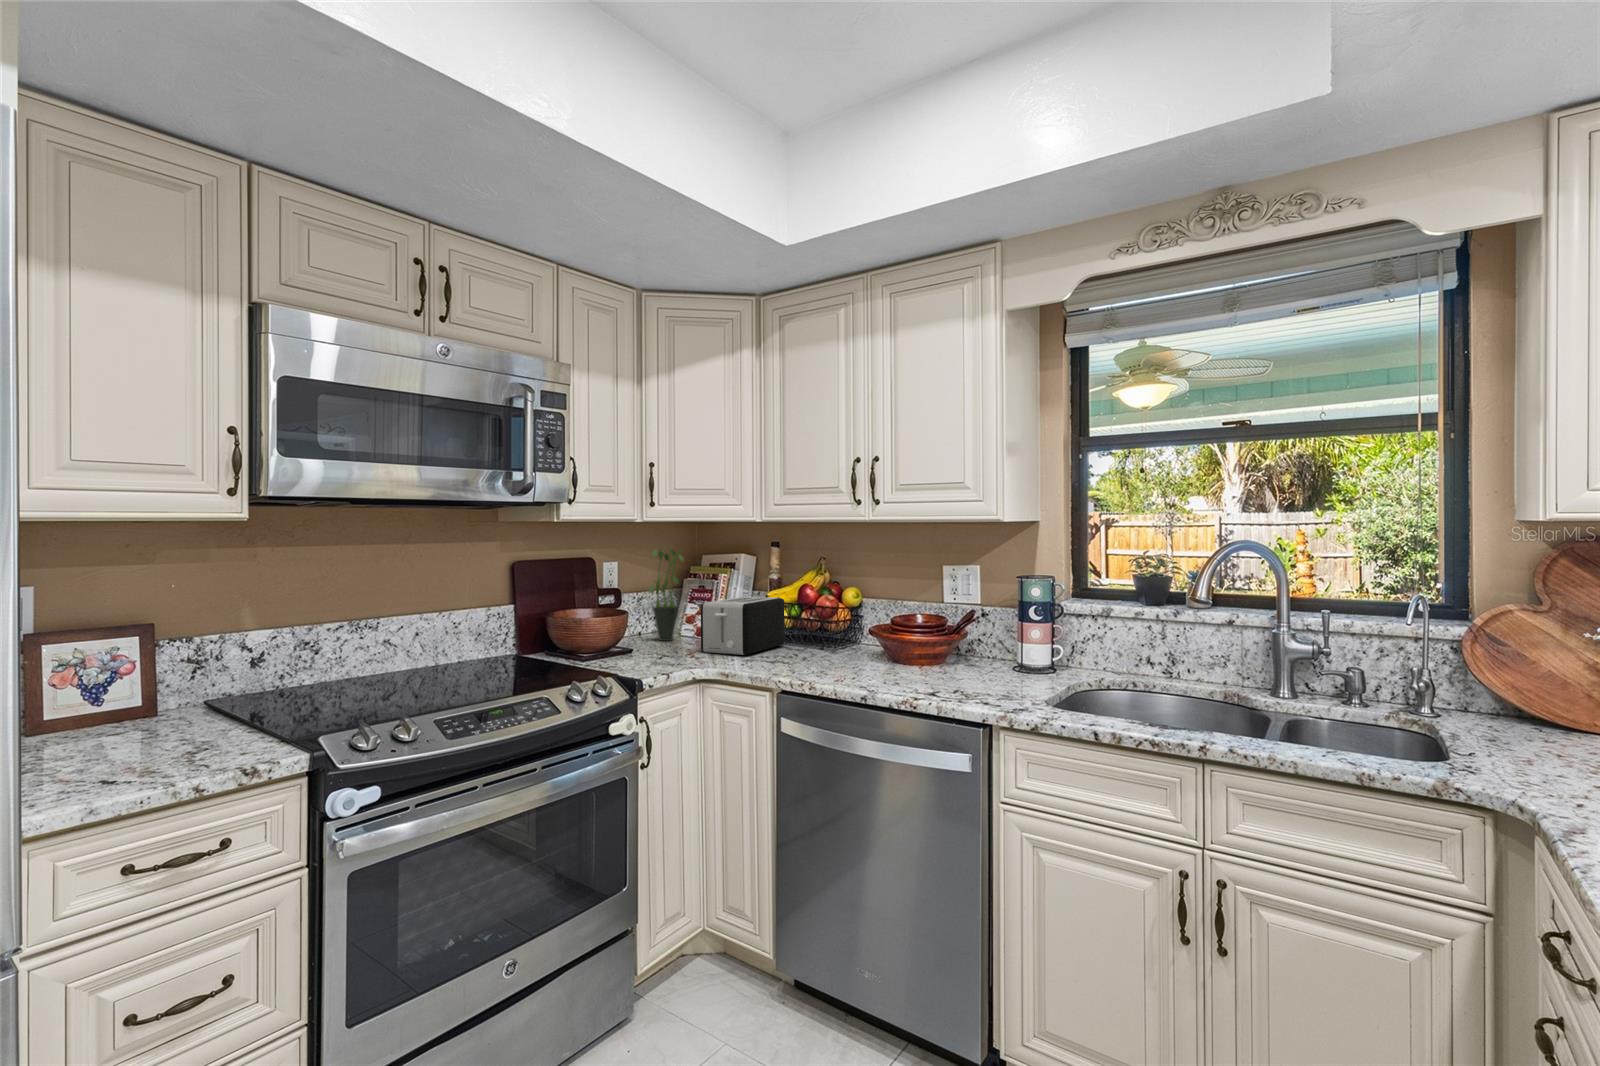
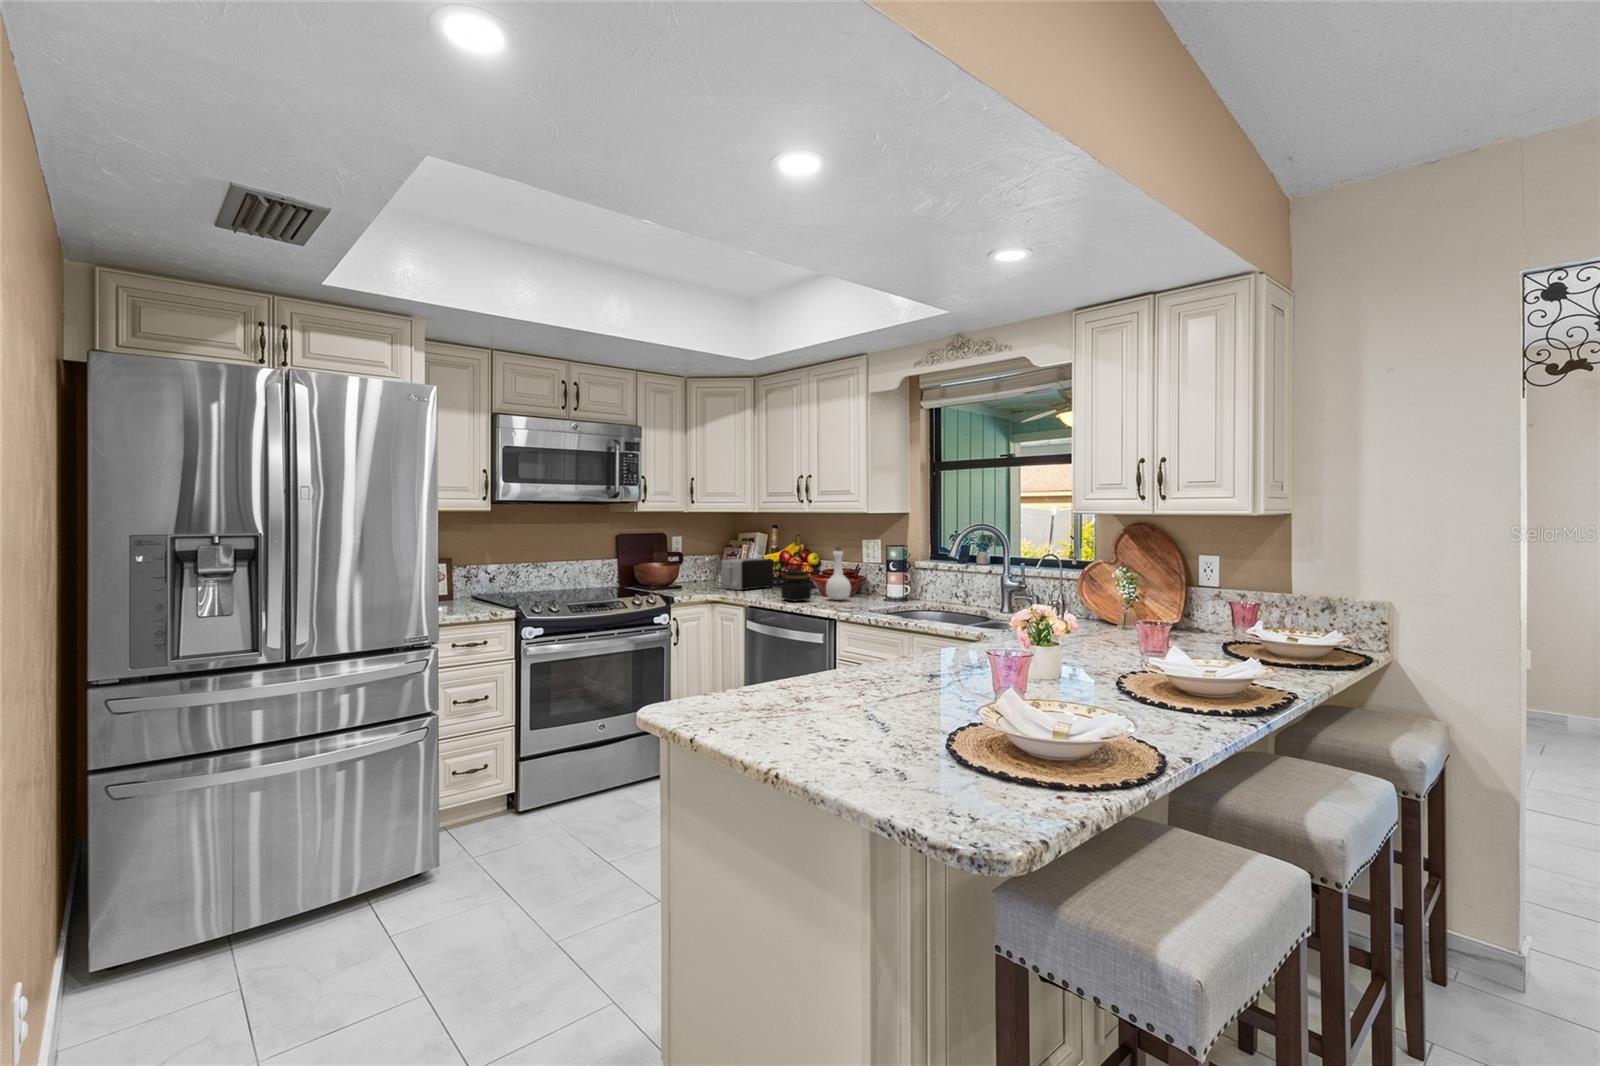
potted plant: present [649,545,684,641] -> none [696,526,721,583]
bottle: none [909,579,954,673] -> present [826,547,851,600]
jar: none [840,624,894,681] -> present [781,571,811,601]

